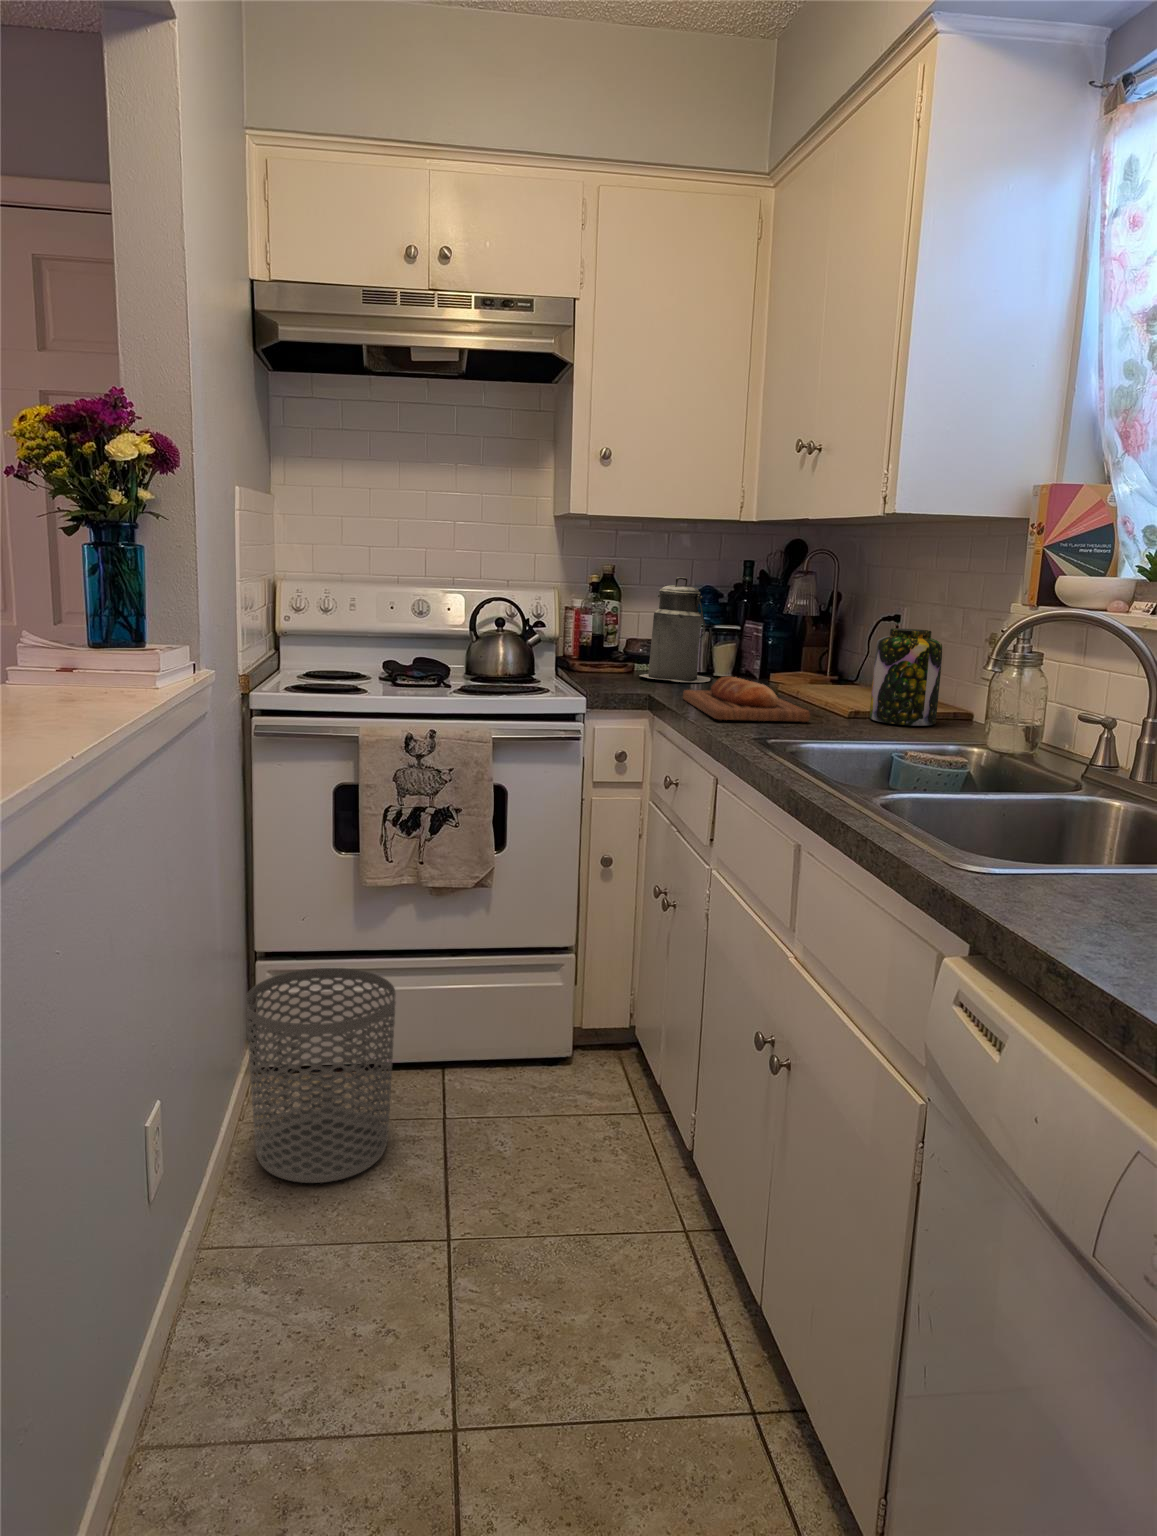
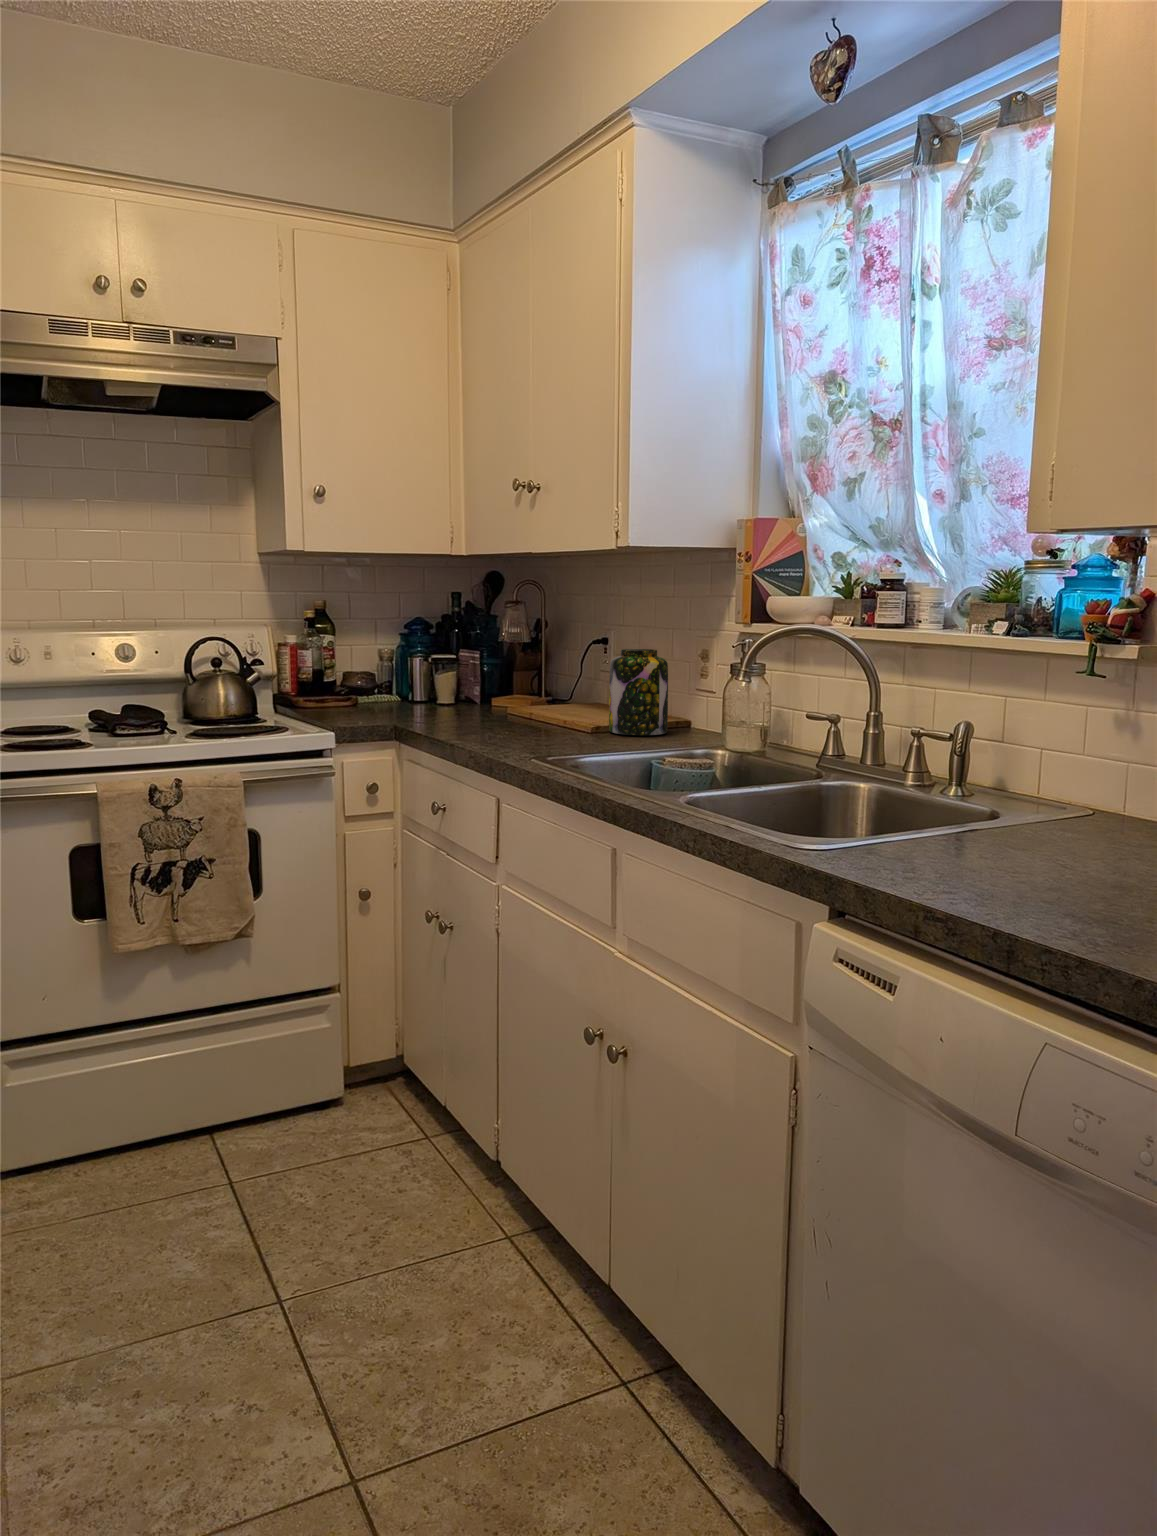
canister: present [640,577,710,682] -> none [367,611,437,712]
bread loaf: present [683,676,810,722] -> none [428,703,563,744]
waste bin: present [246,968,396,1183] -> none [7,1043,181,1284]

